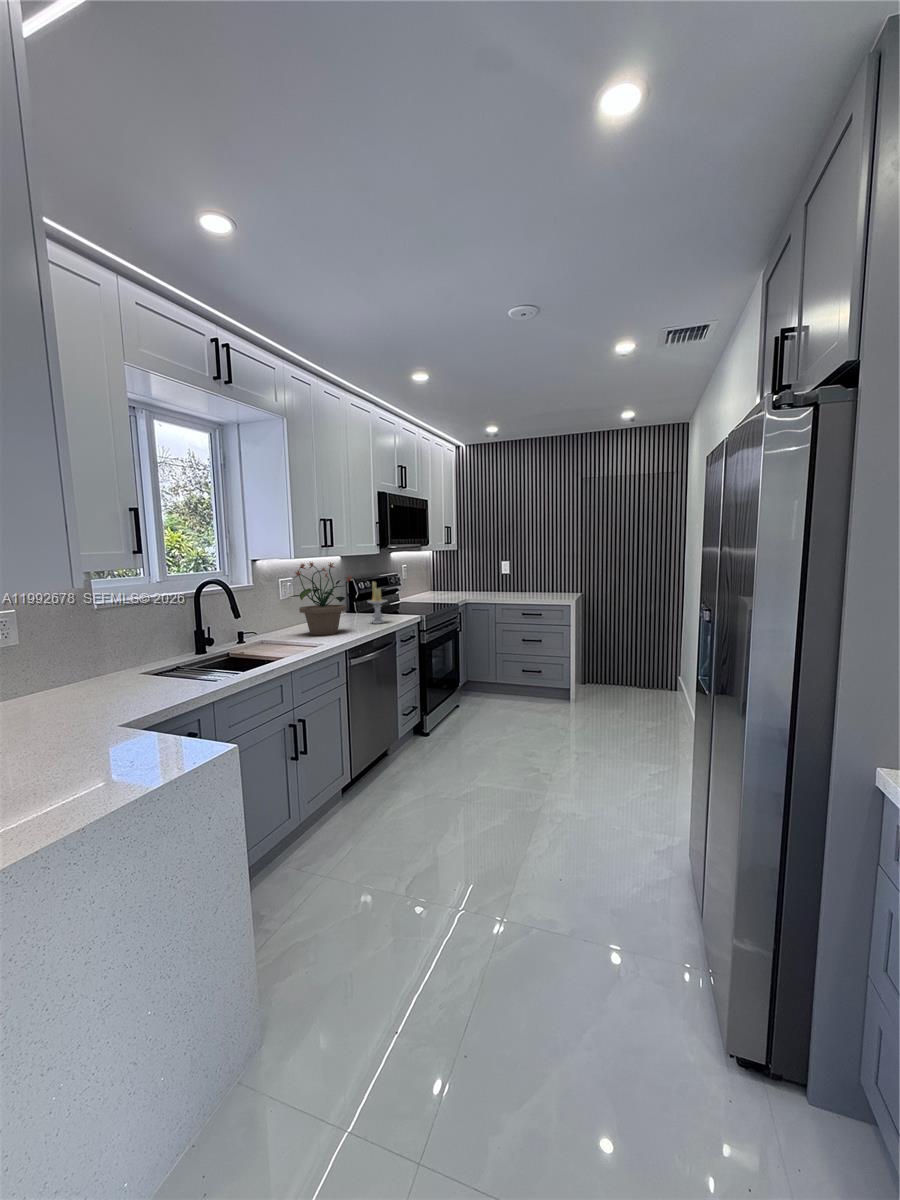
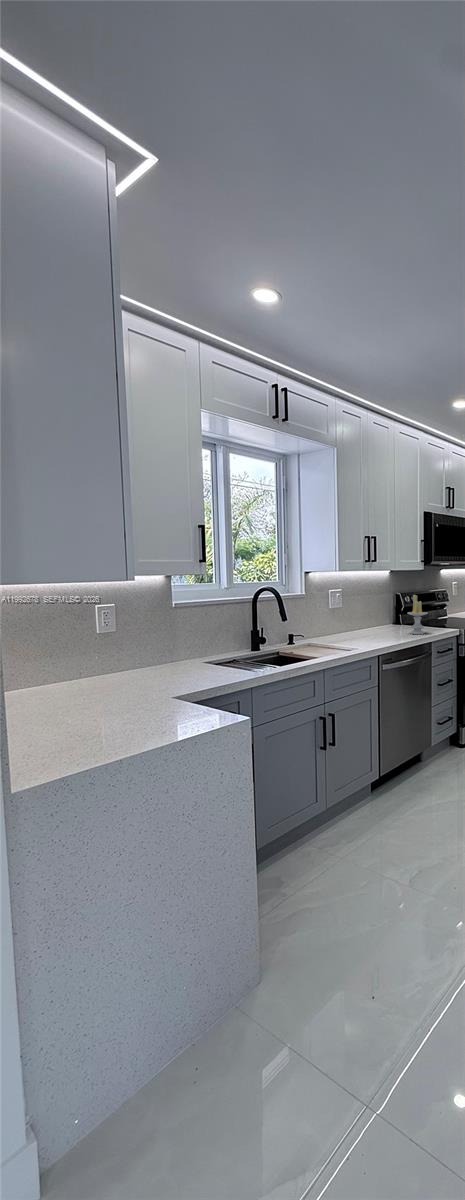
potted plant: present [288,562,351,635] -> none [331,574,394,641]

